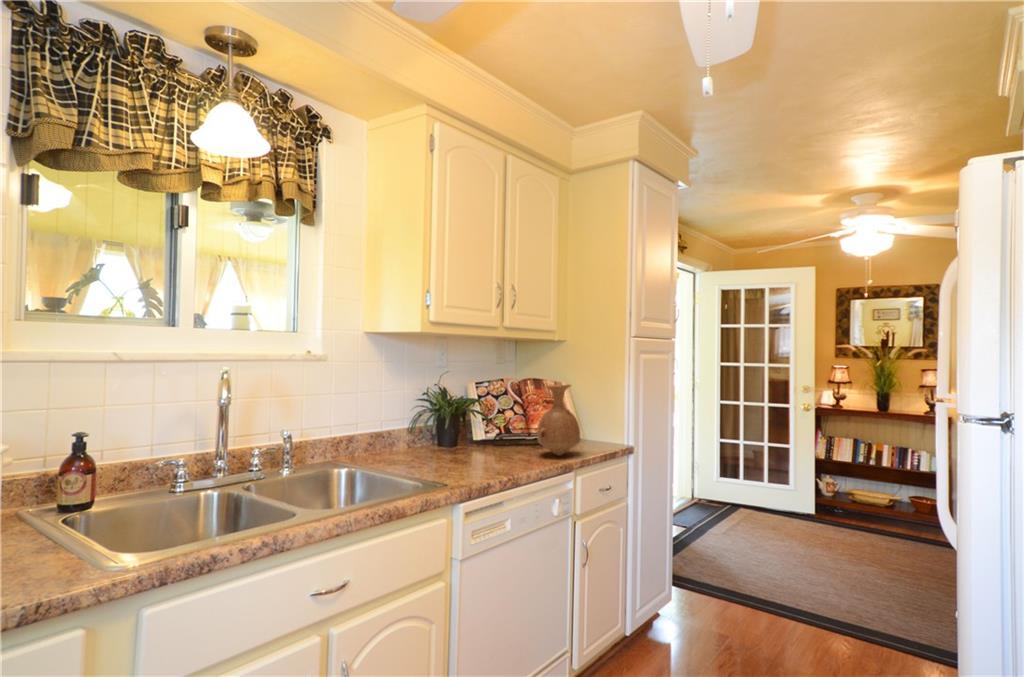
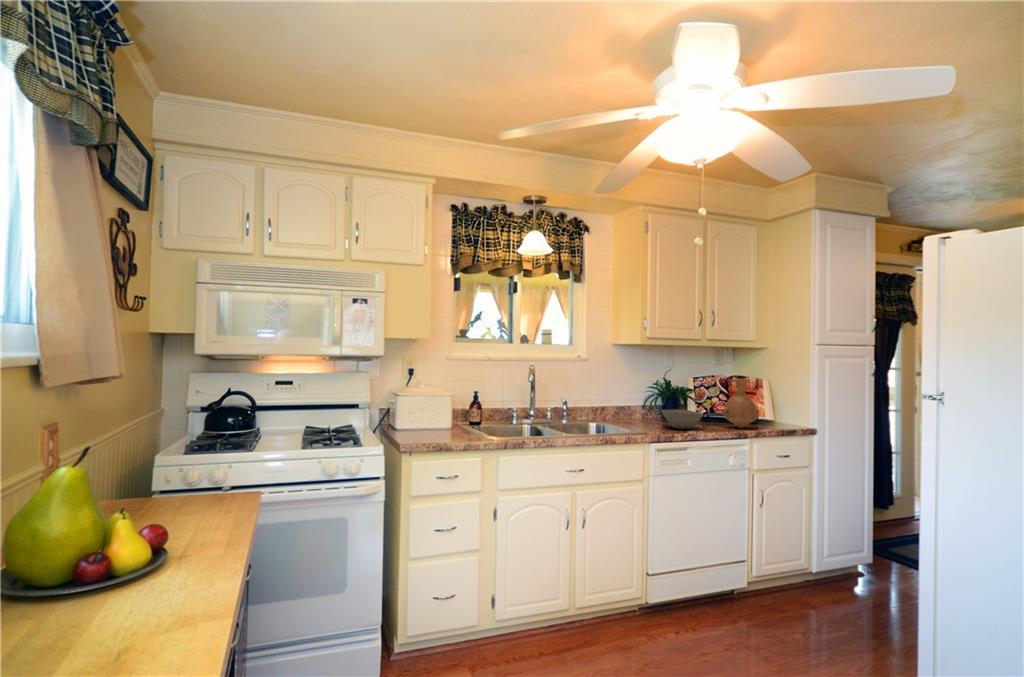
bowl: none [453,434,515,467] -> present [662,410,703,429]

